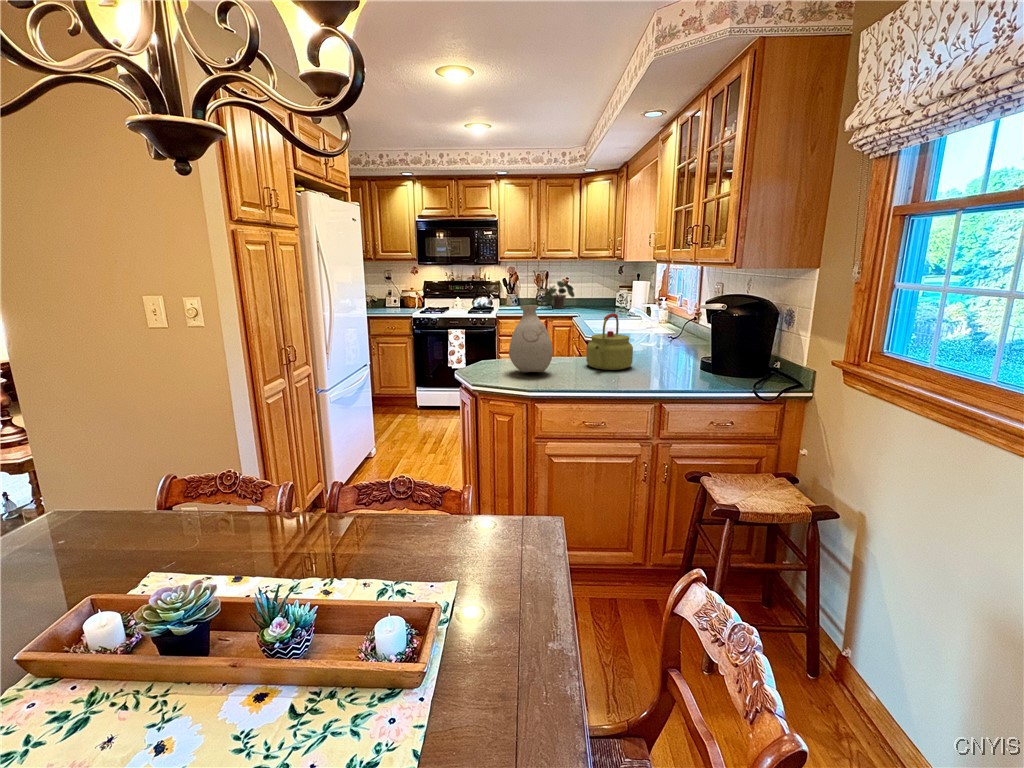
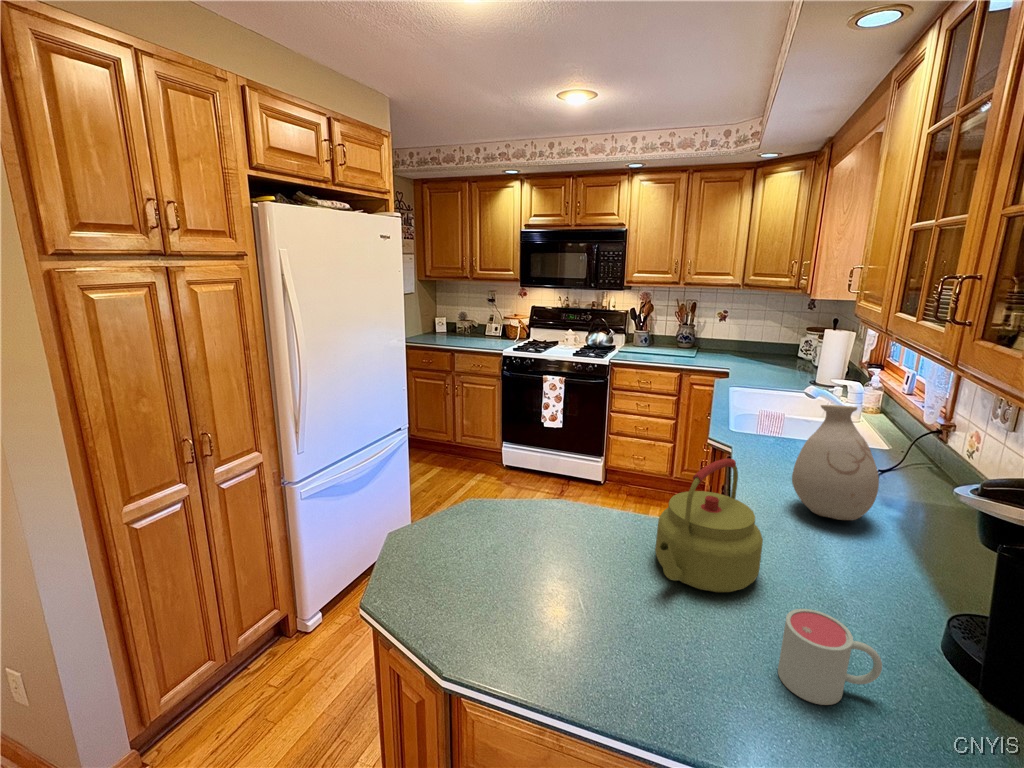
potted plant: present [541,281,575,309] -> none [681,315,733,354]
vase: present [509,305,553,372] -> present [792,405,879,520]
mug: none [648,355,682,383] -> present [778,609,882,705]

